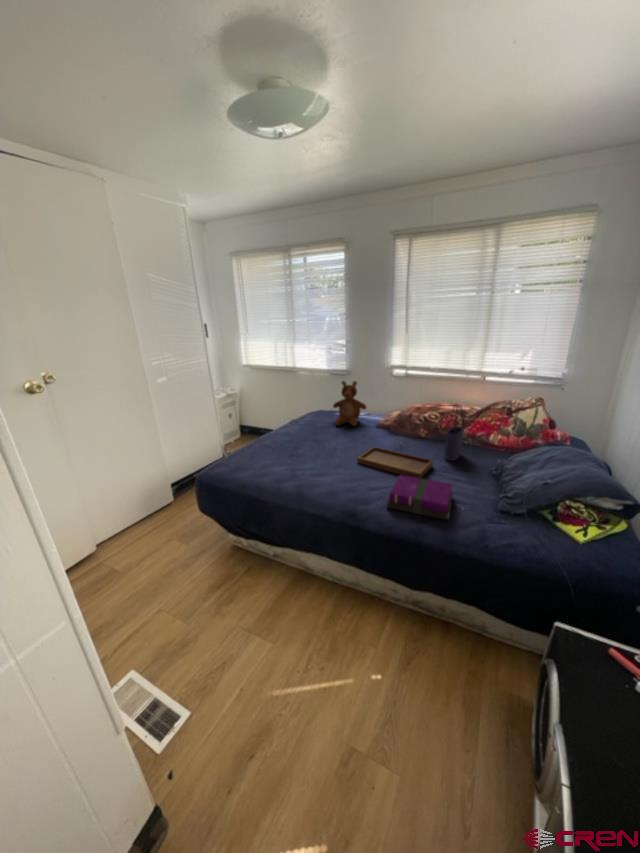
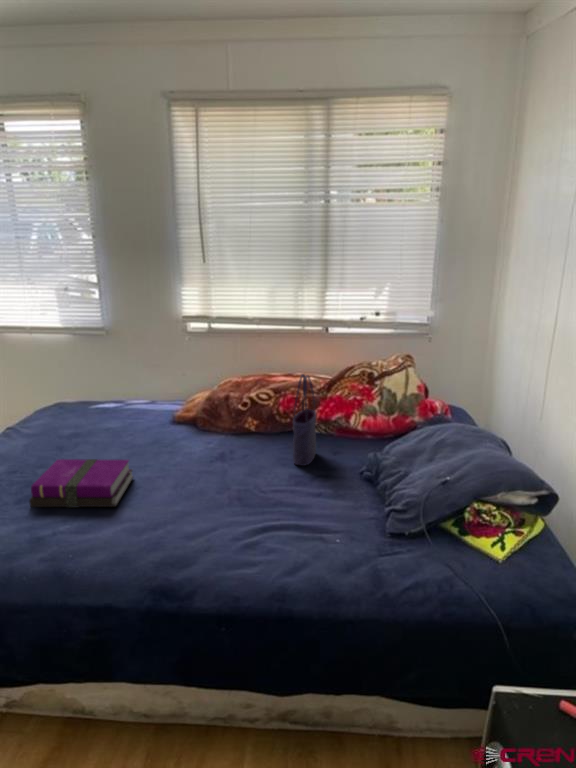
teddy bear: present [333,381,366,426] -> none [88,346,151,429]
tray: present [358,443,433,478] -> none [153,448,280,507]
notebook: present [387,475,453,520] -> present [29,459,133,508]

